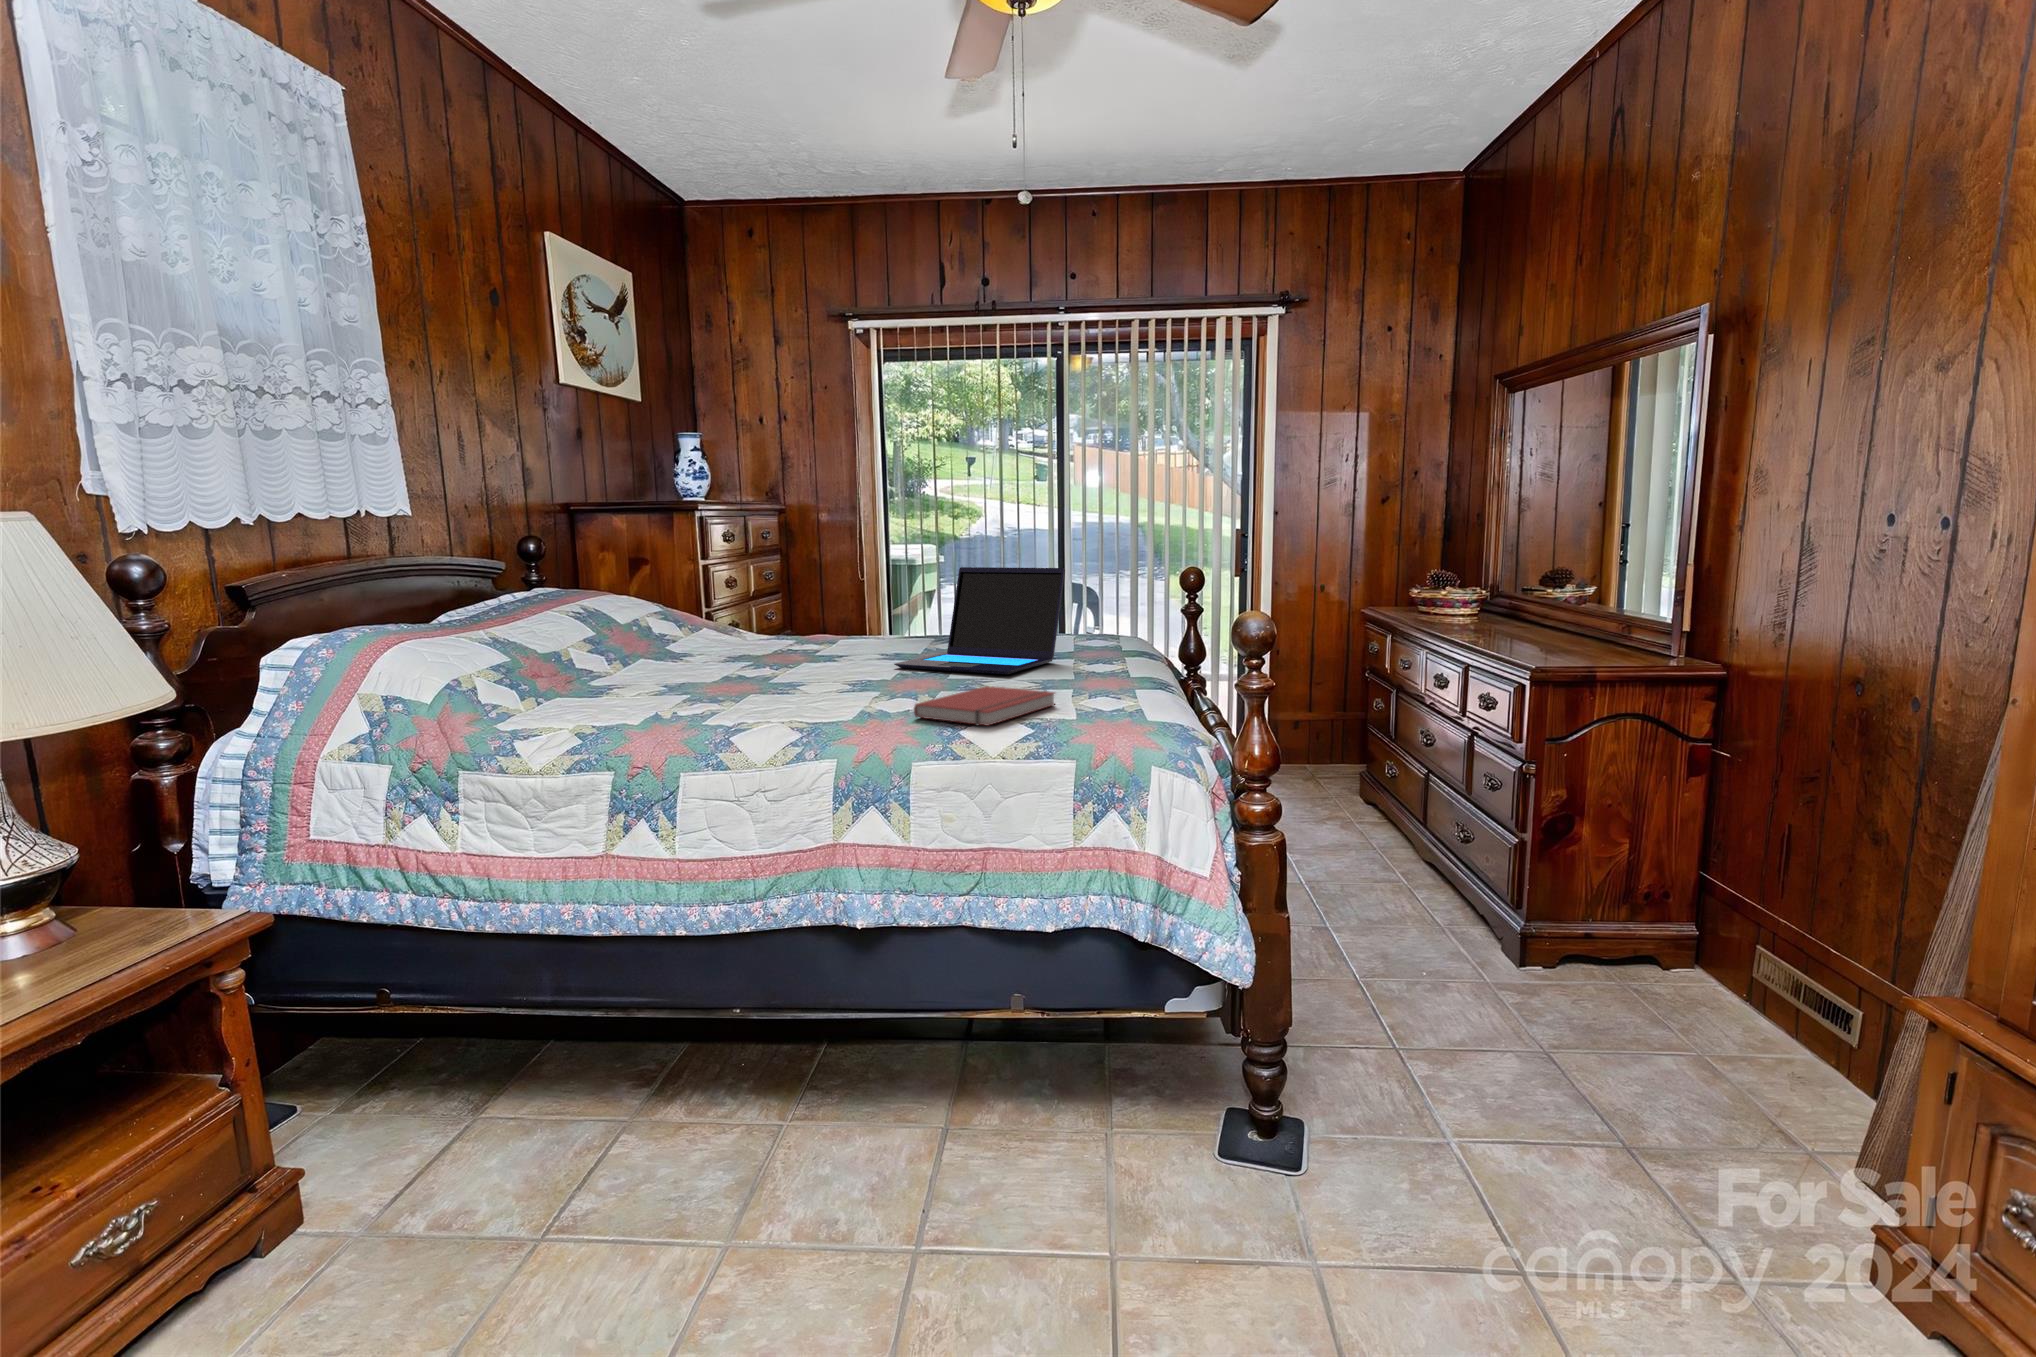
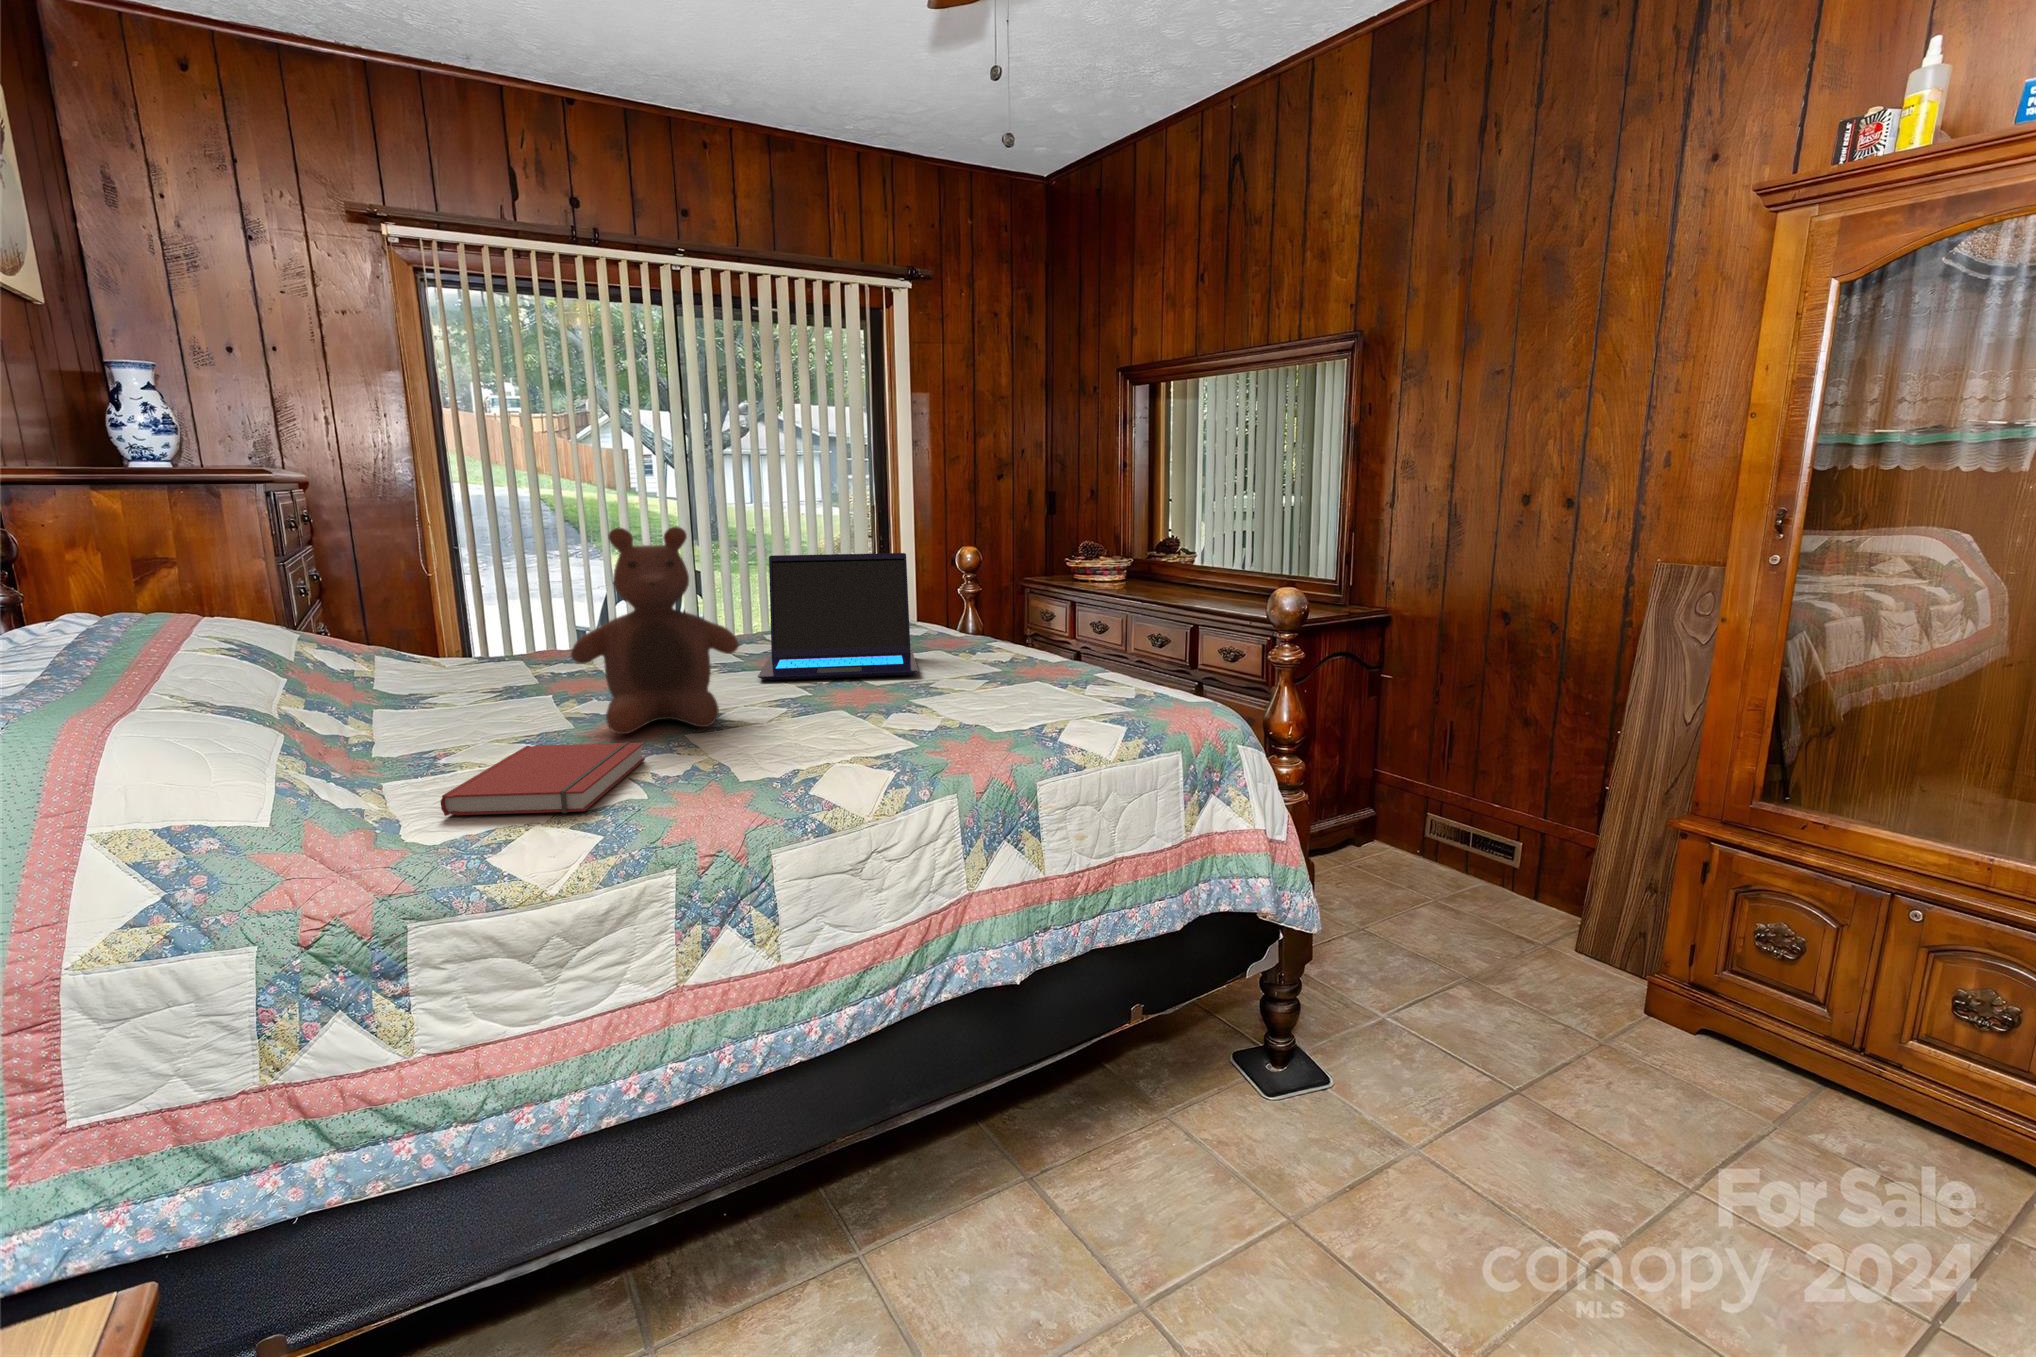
stuffed bear: none [710,539,830,691] -> present [571,526,739,734]
book: present [914,686,1055,726] -> present [440,742,645,816]

